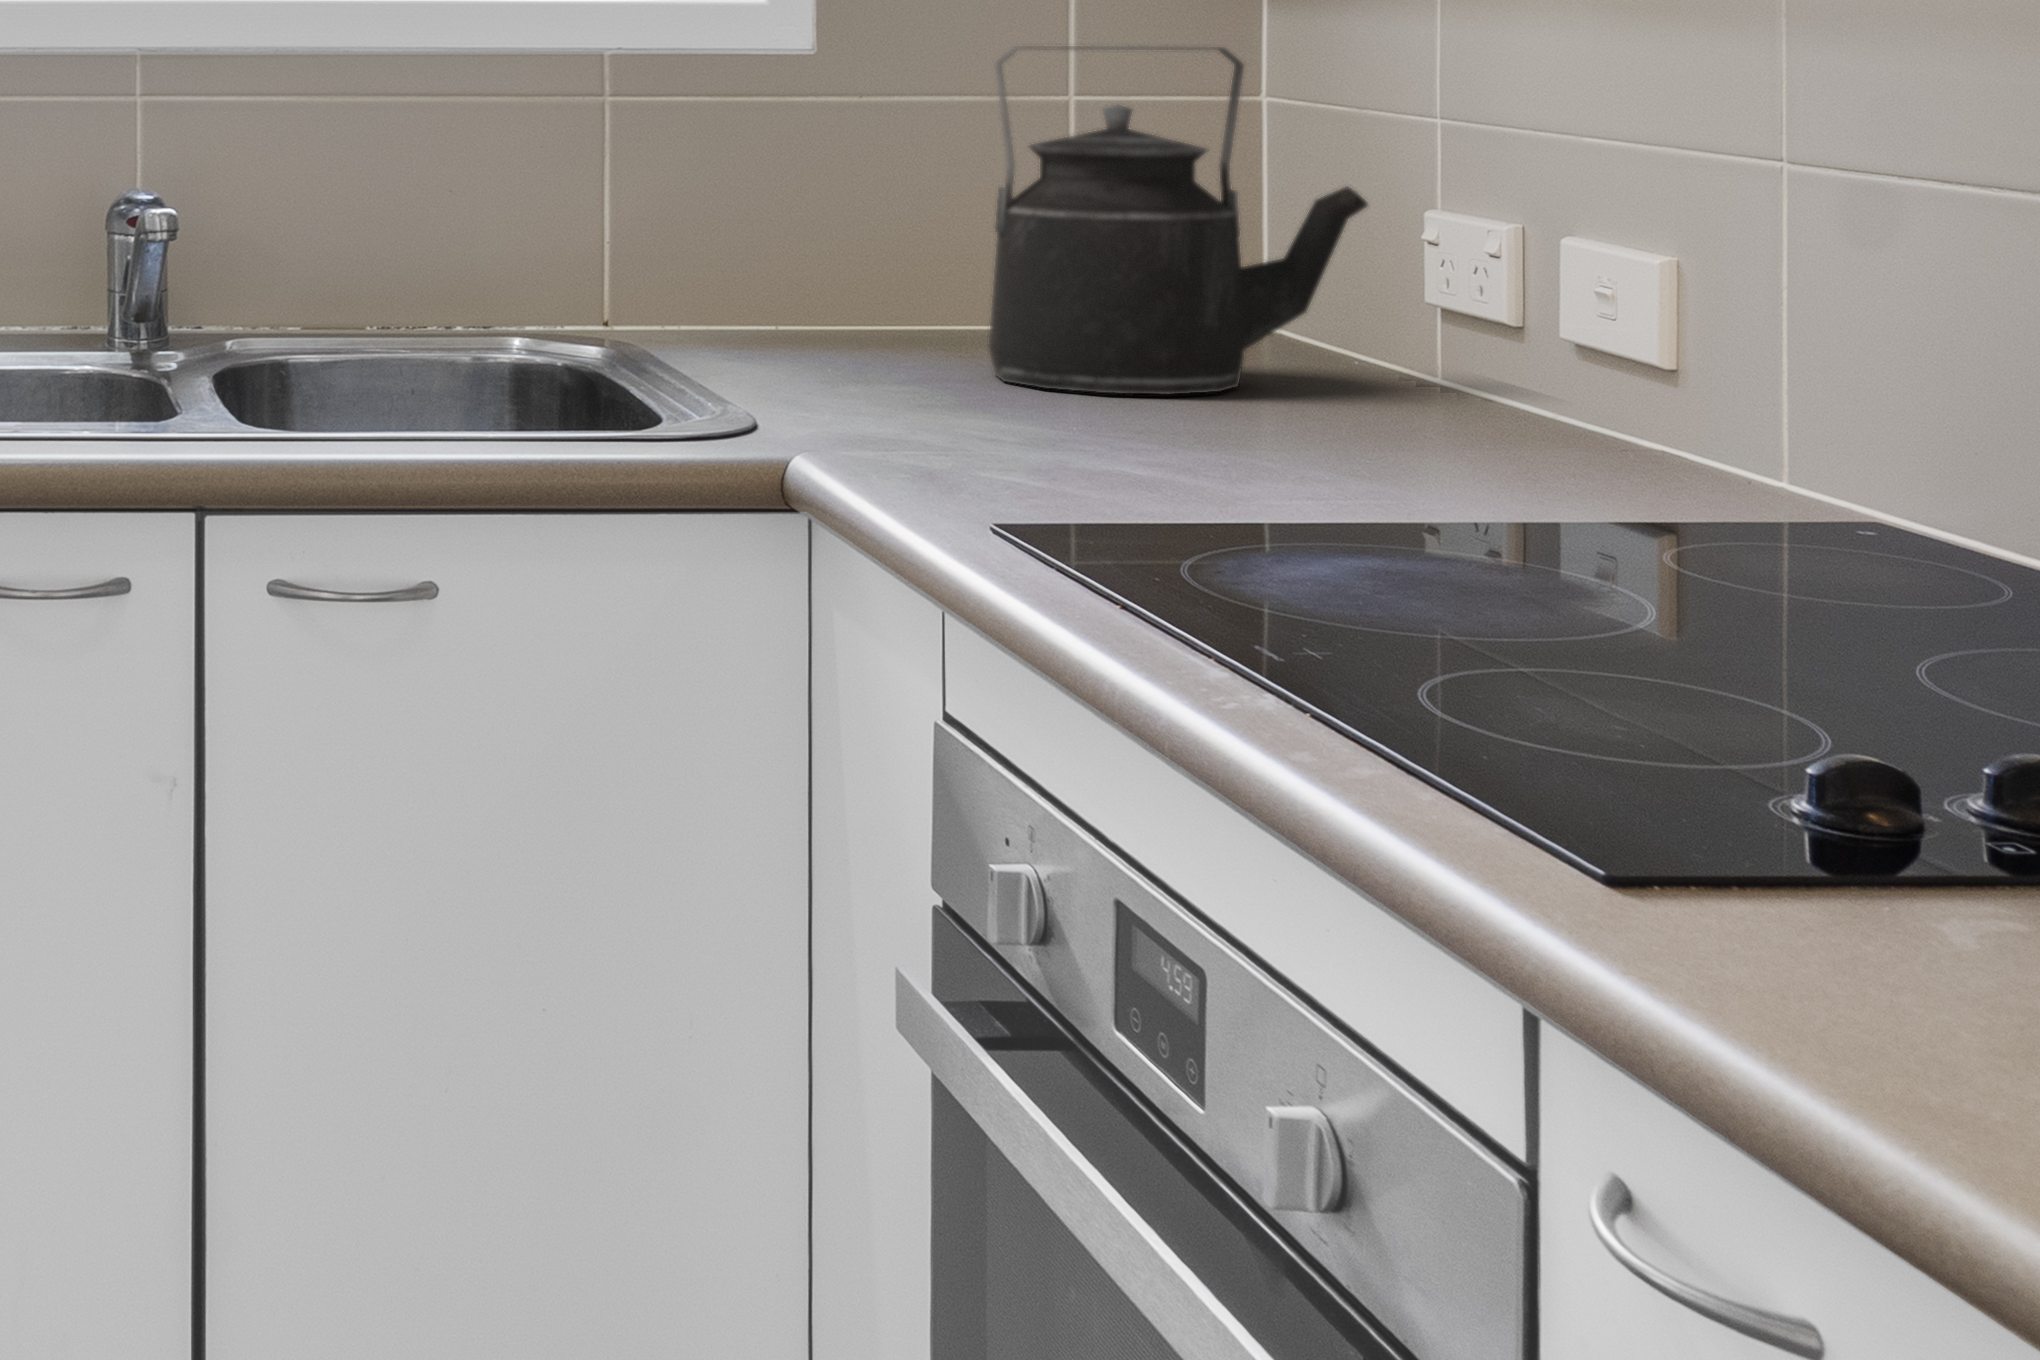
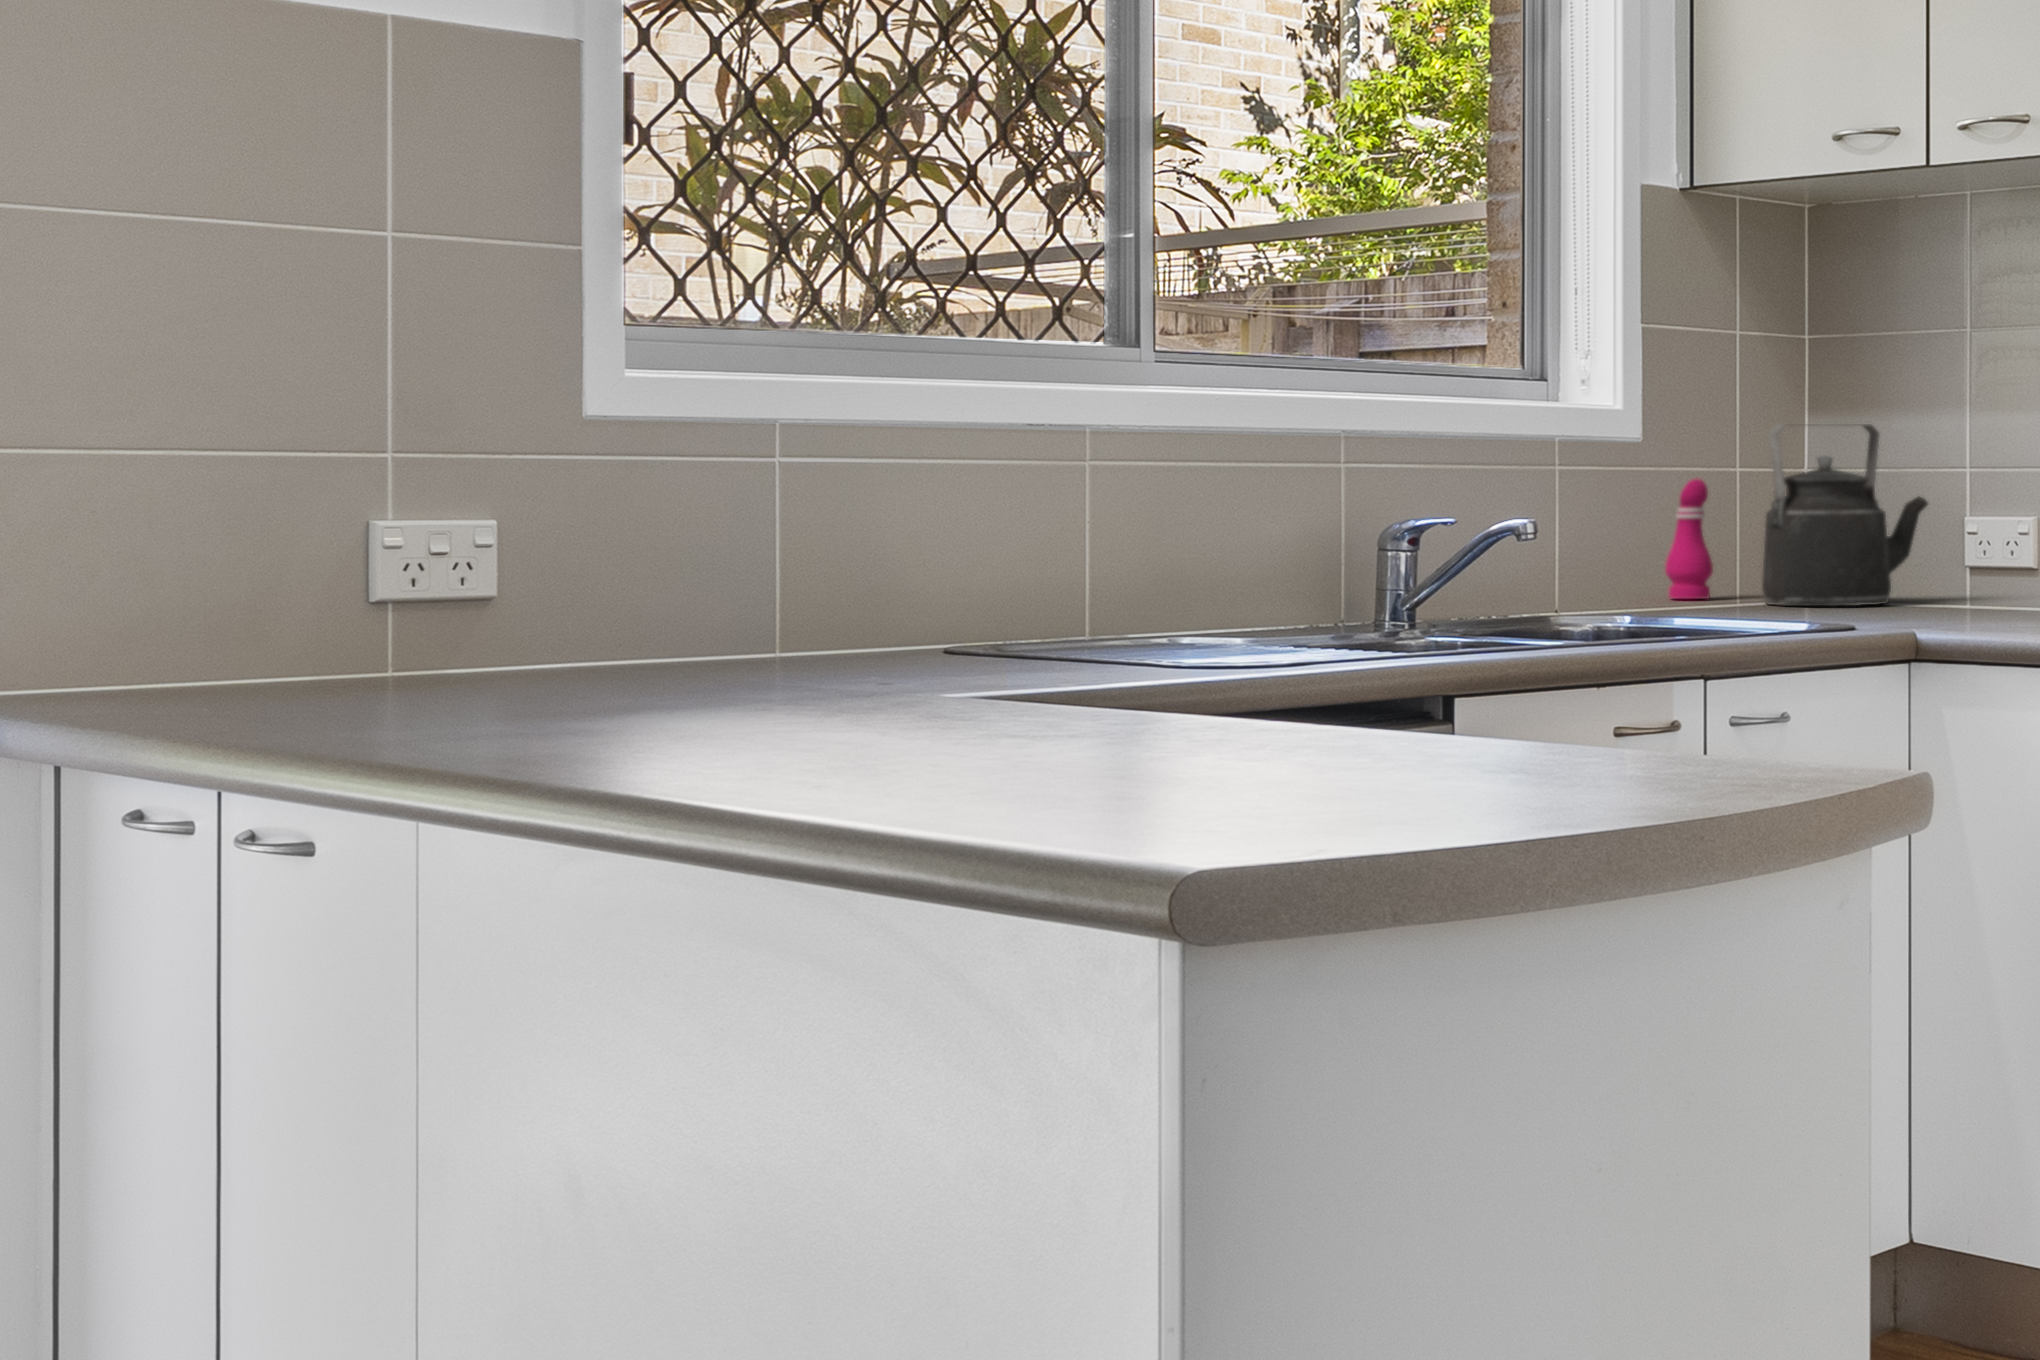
pepper mill: none [894,111,983,349] -> present [1665,479,1713,599]

